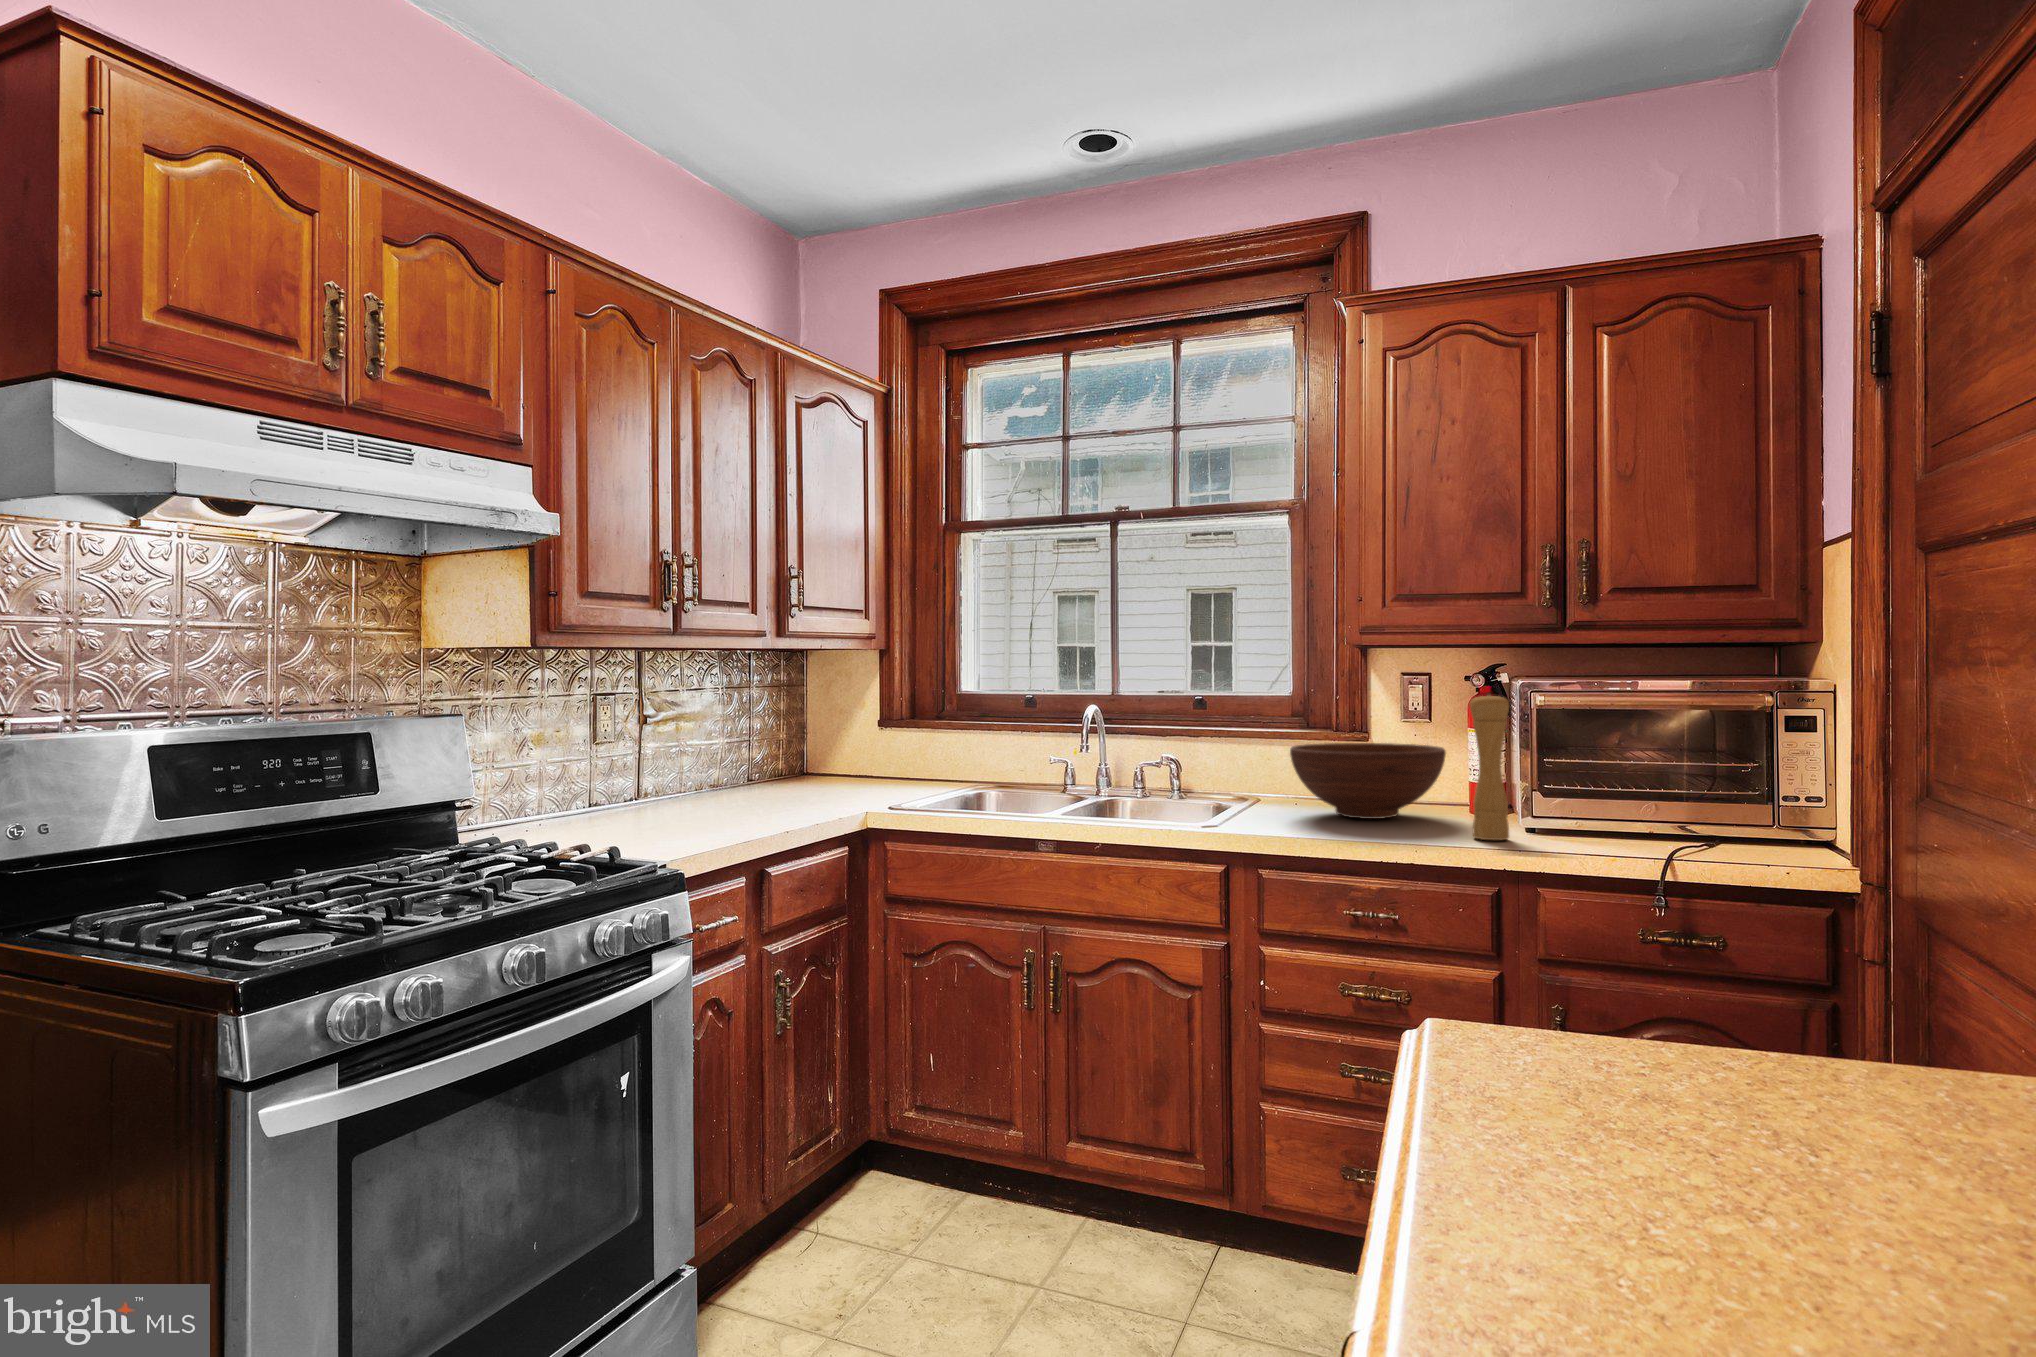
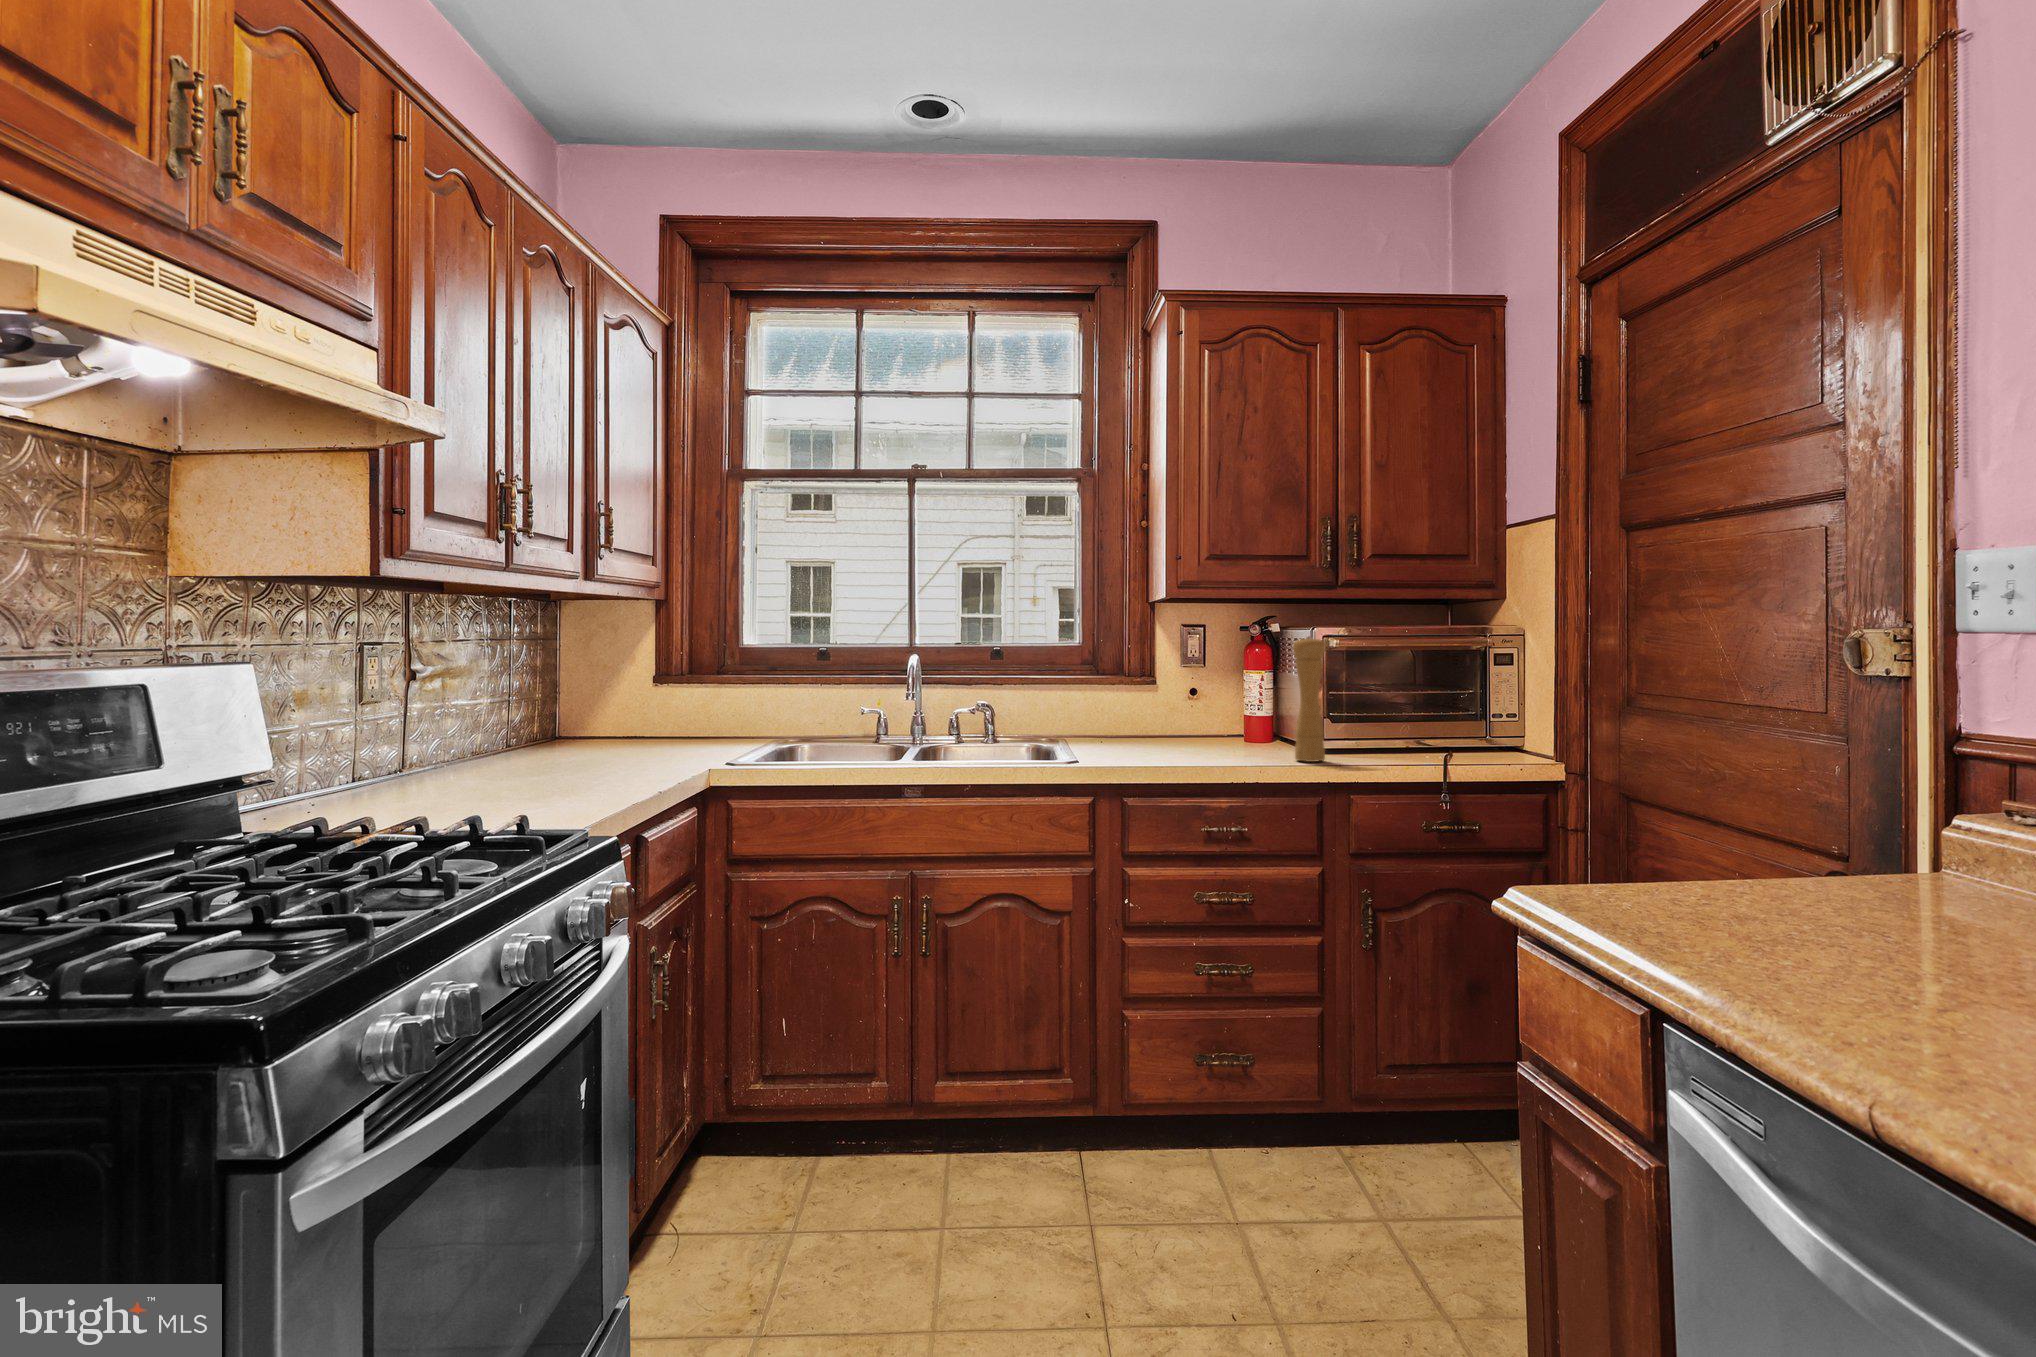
fruit bowl: present [1290,743,1446,819] -> none [1116,686,1250,751]

